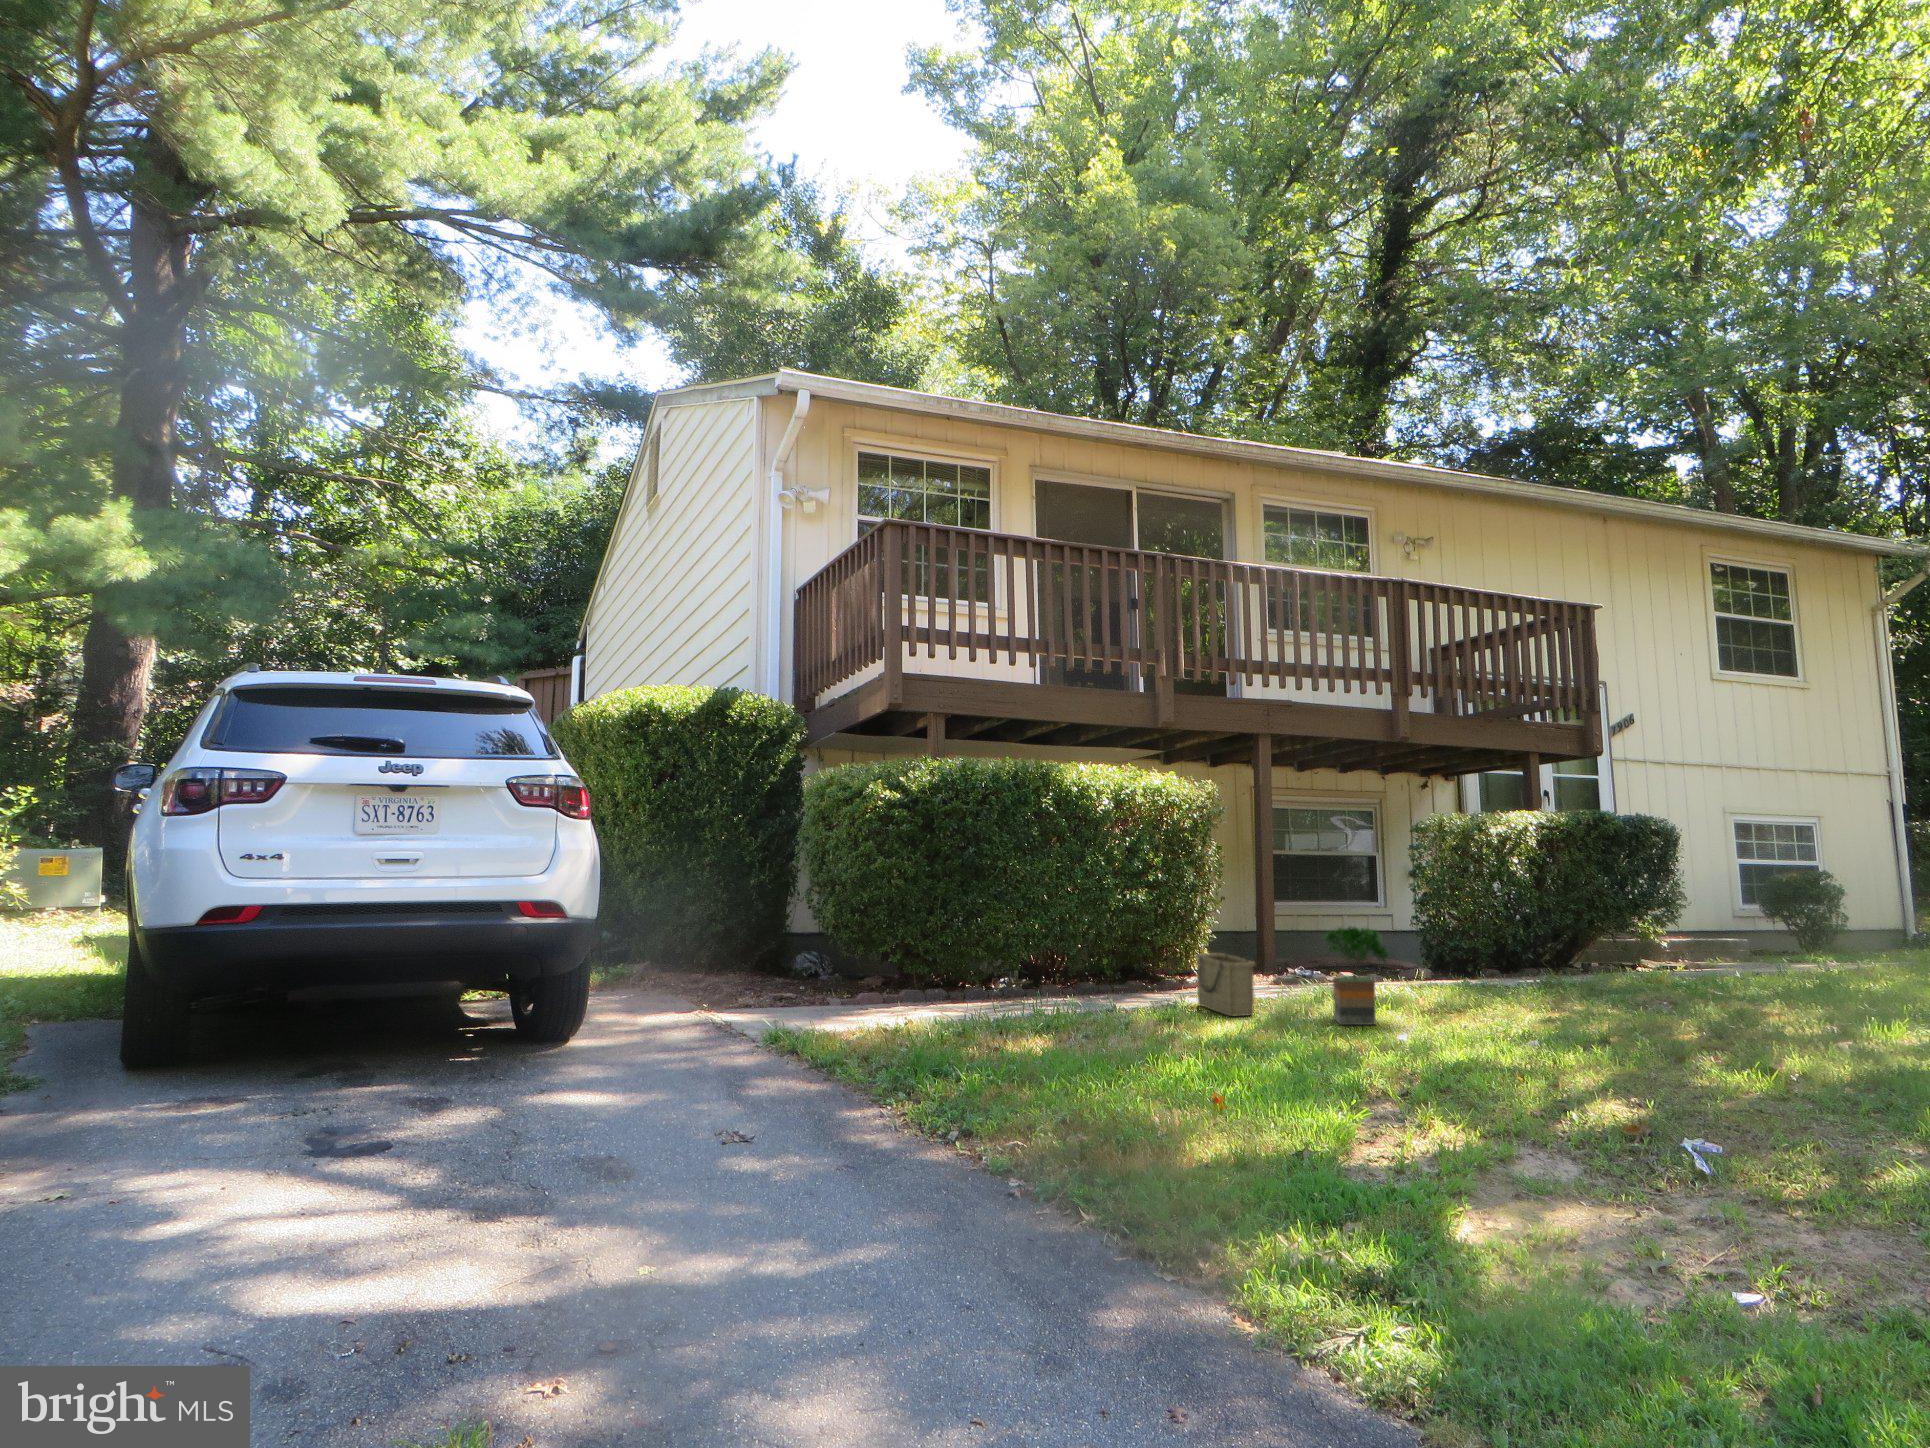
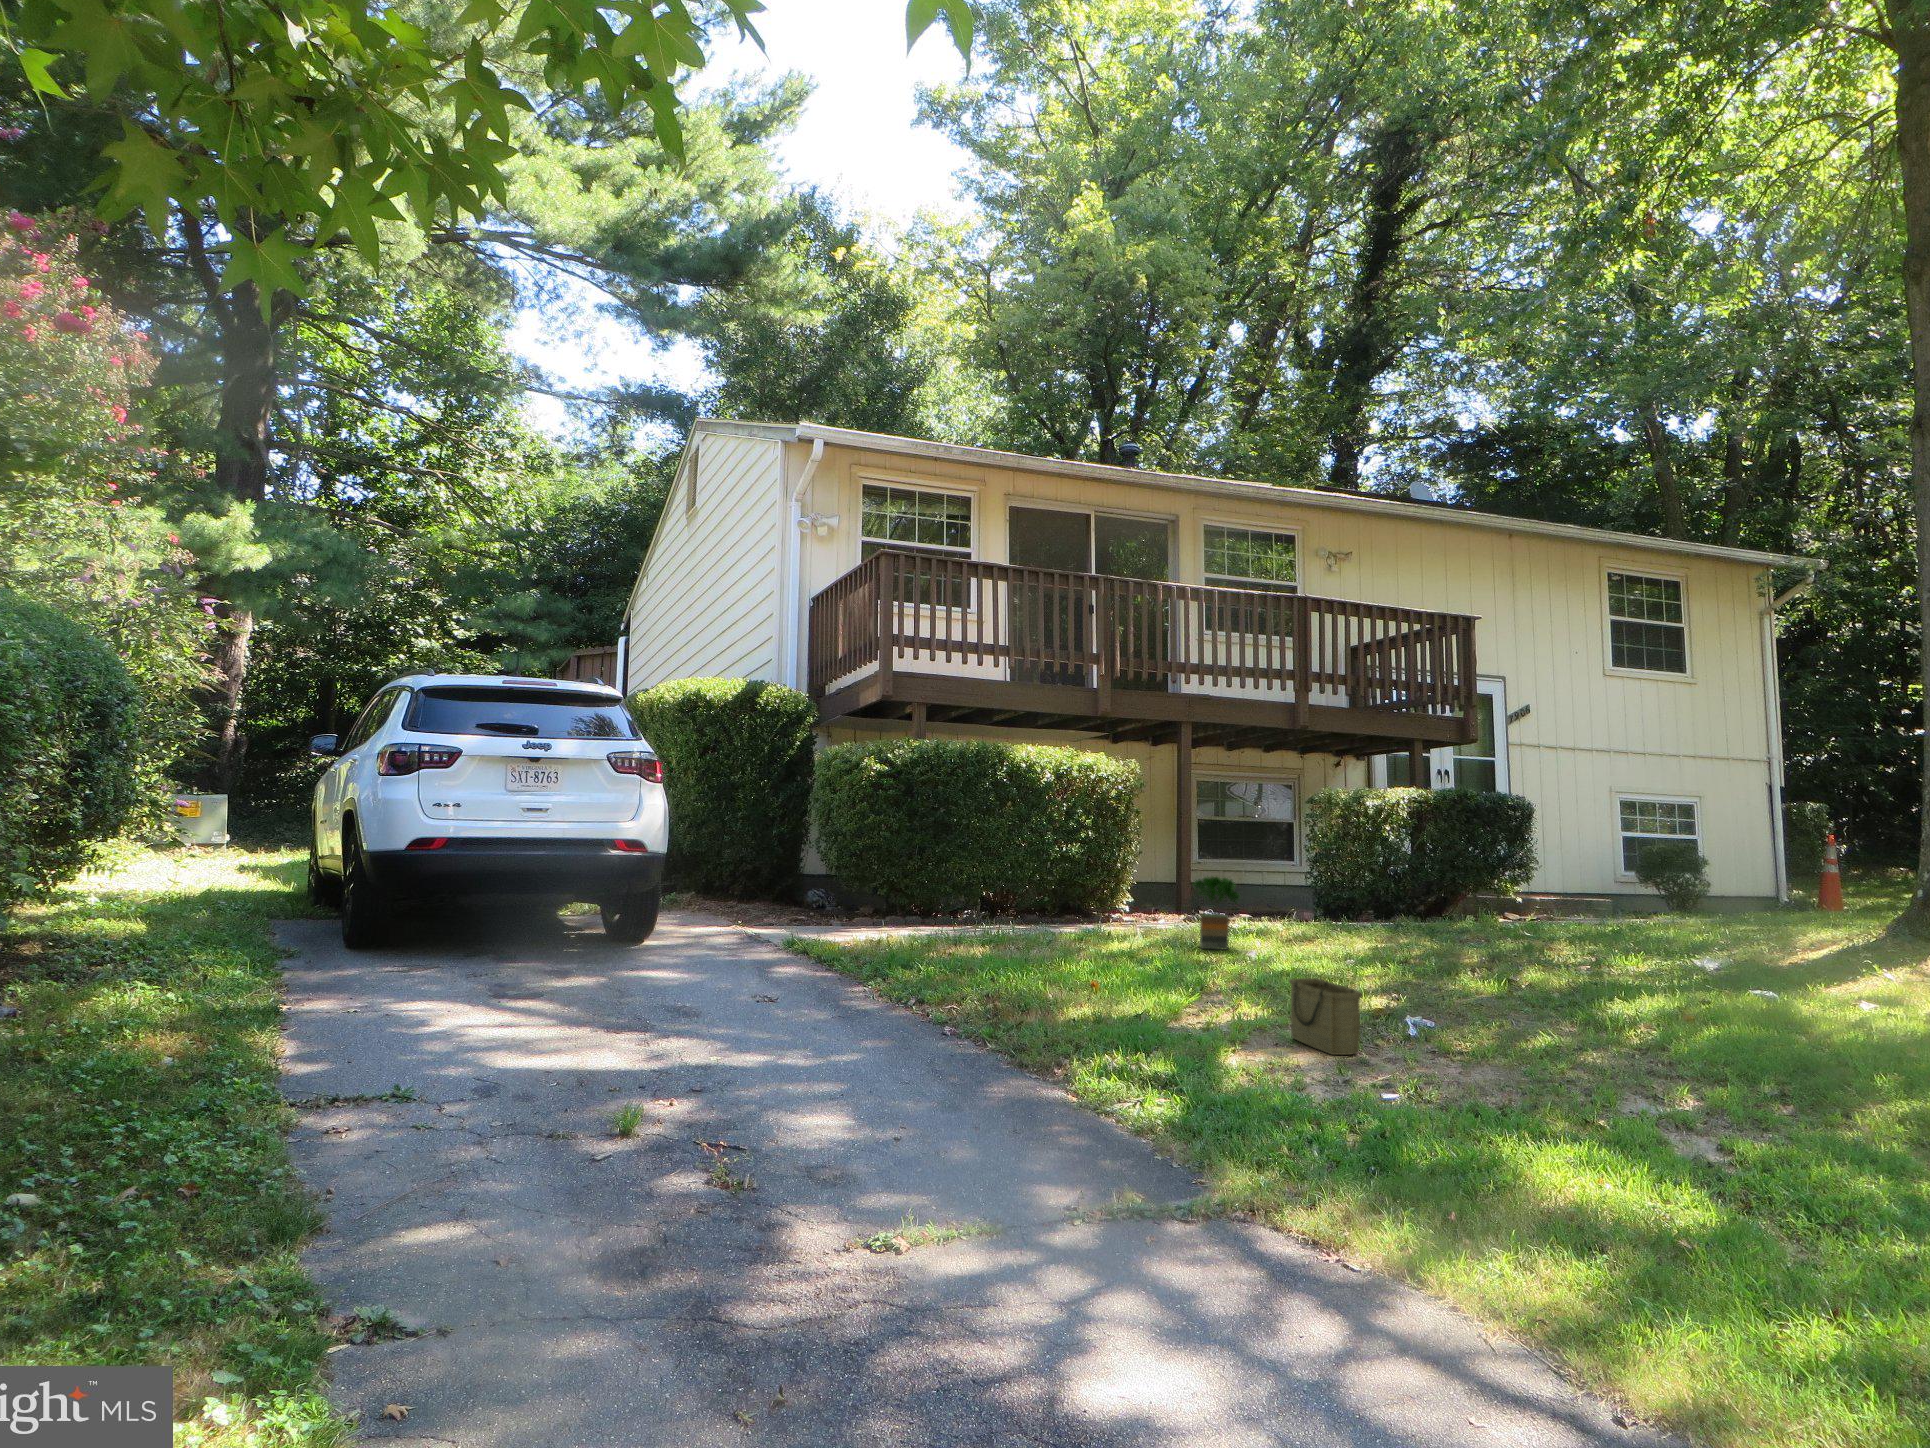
basket: present [1195,953,1255,1016] -> present [1289,978,1362,1055]

